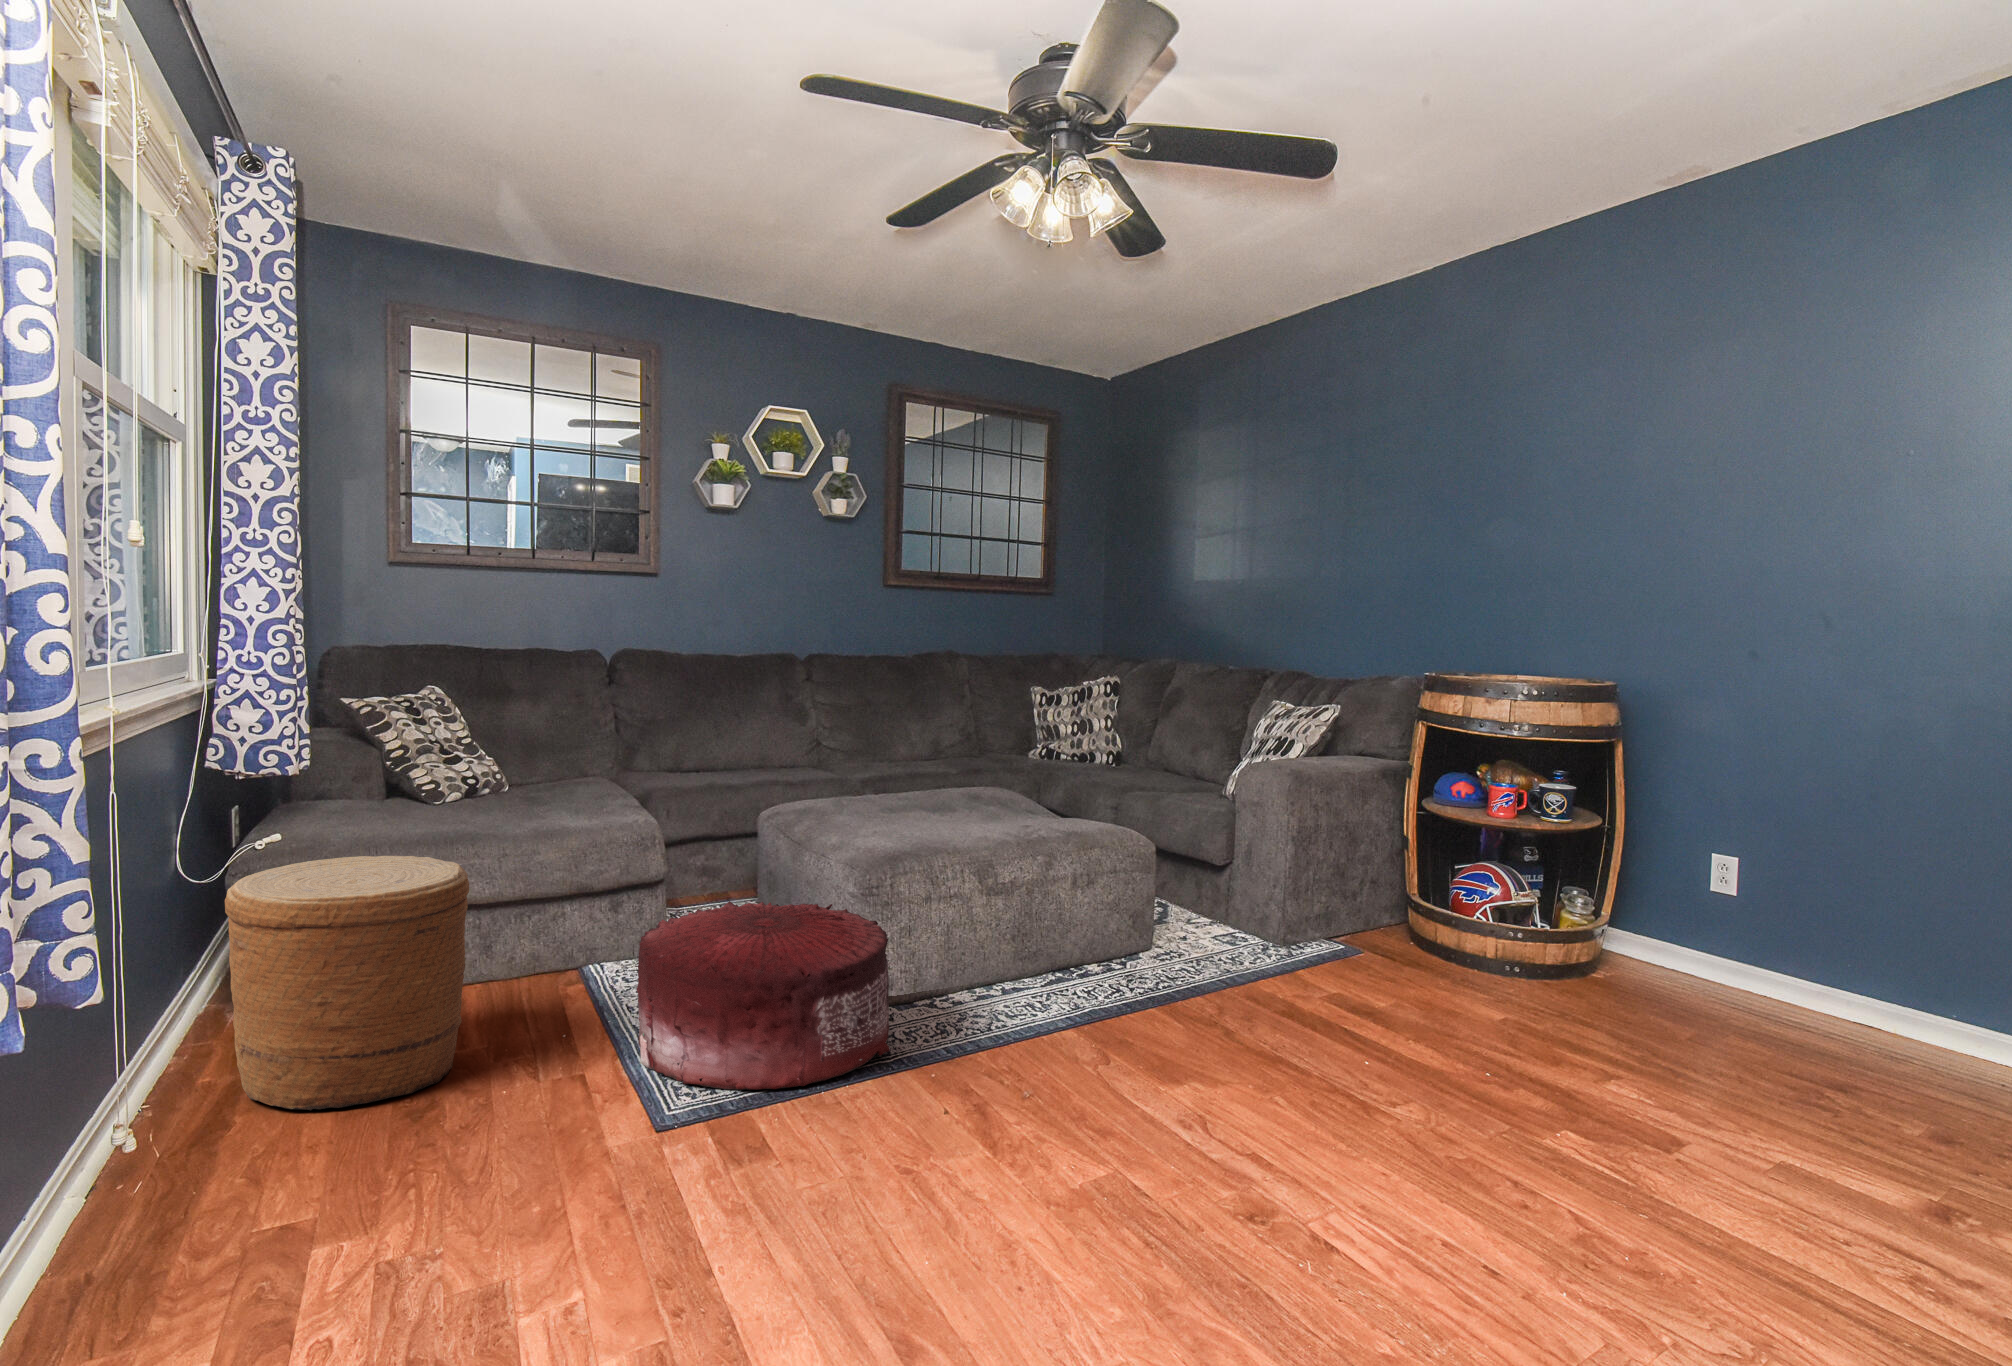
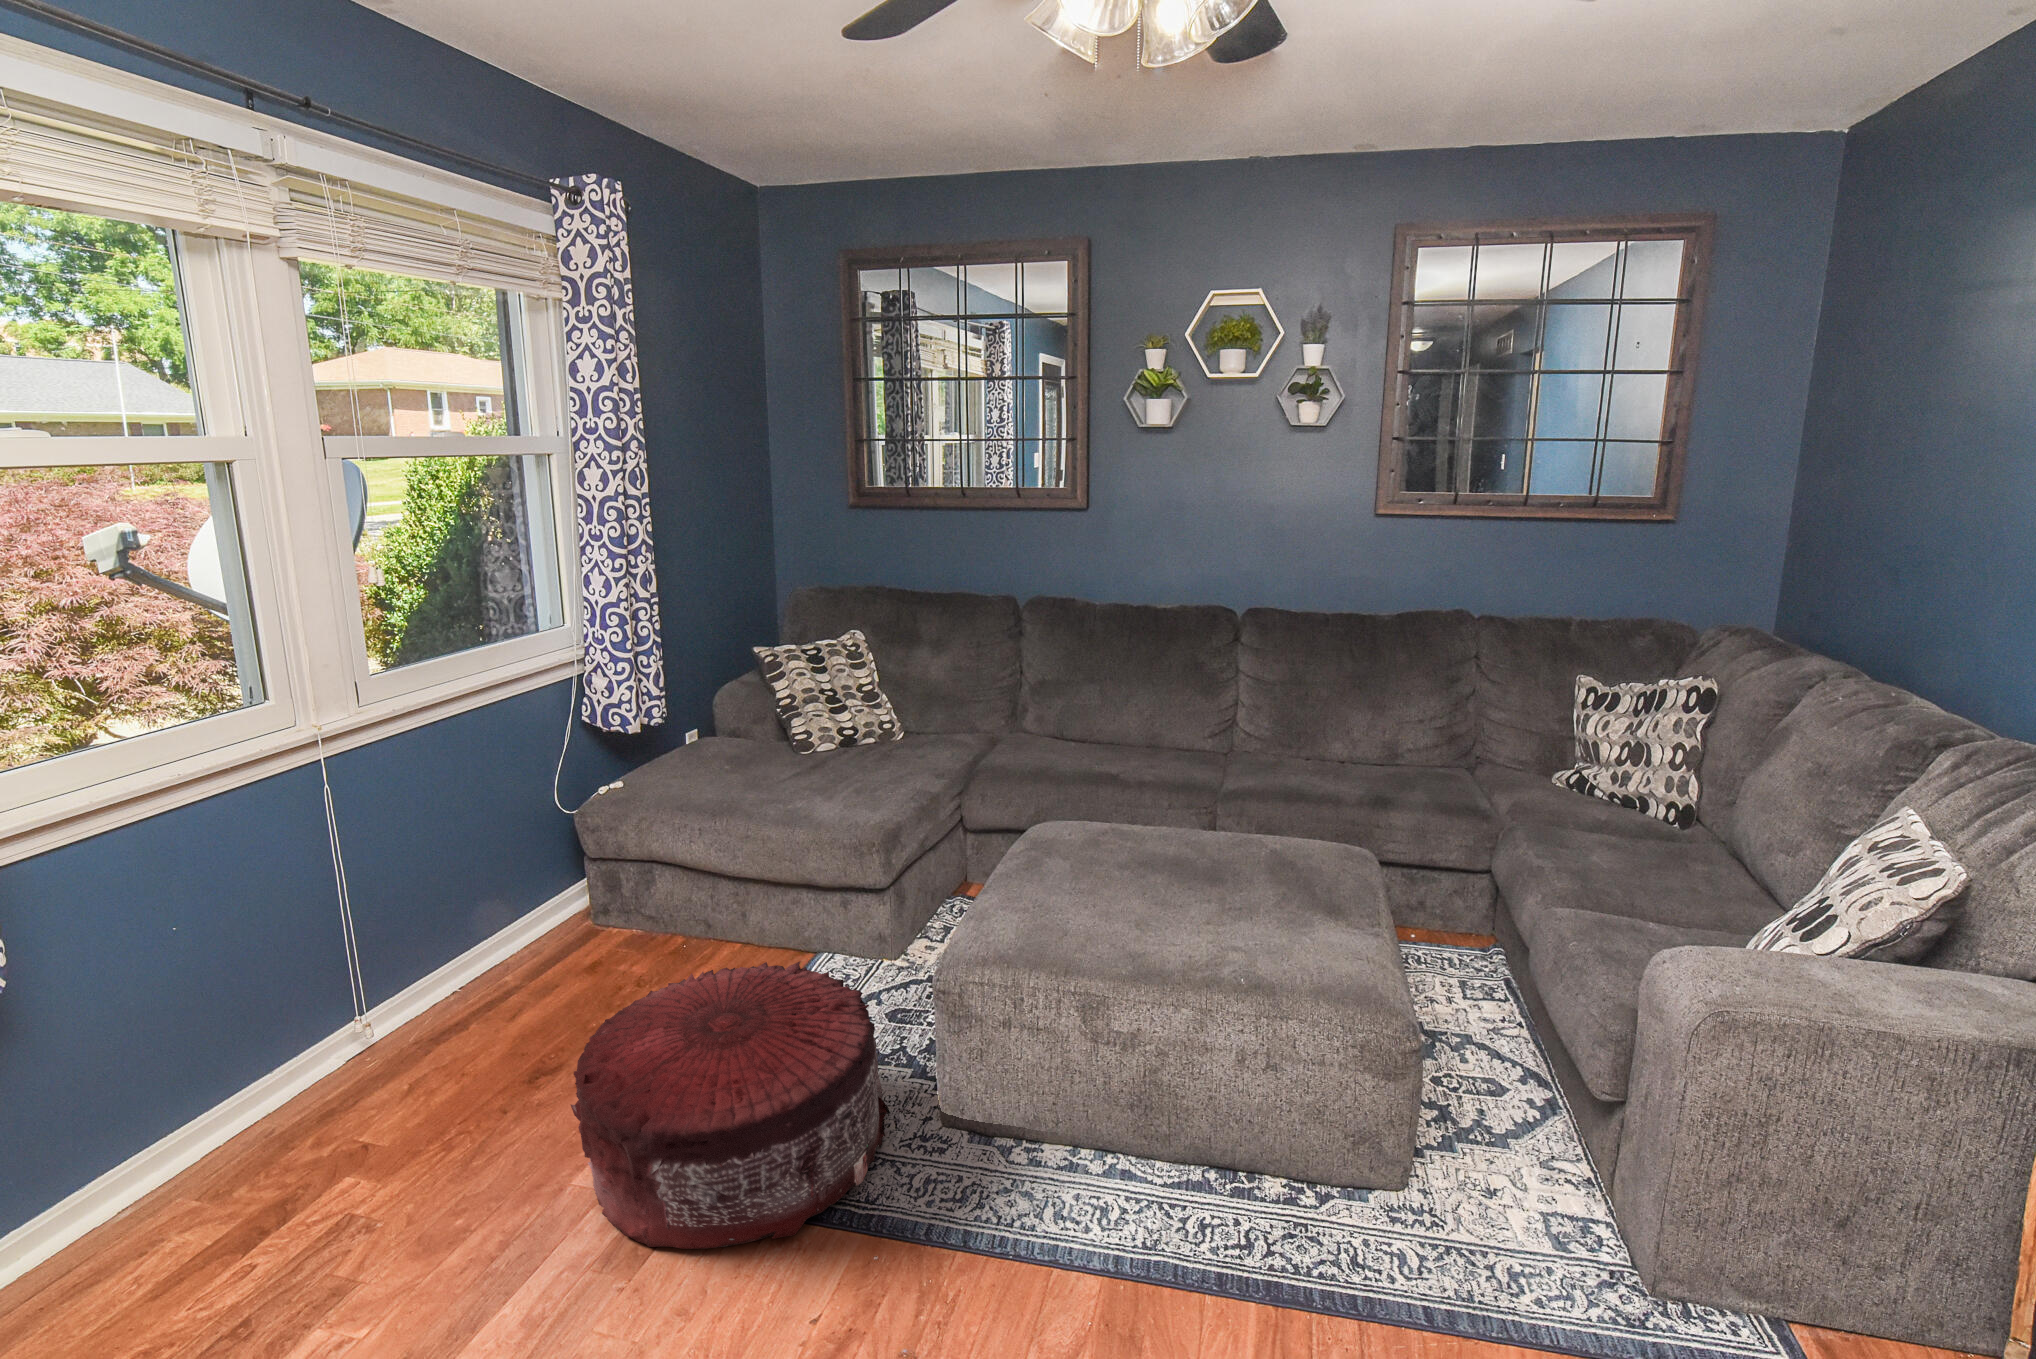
woven basket: present [225,856,469,1111] -> none [355,835,577,1075]

